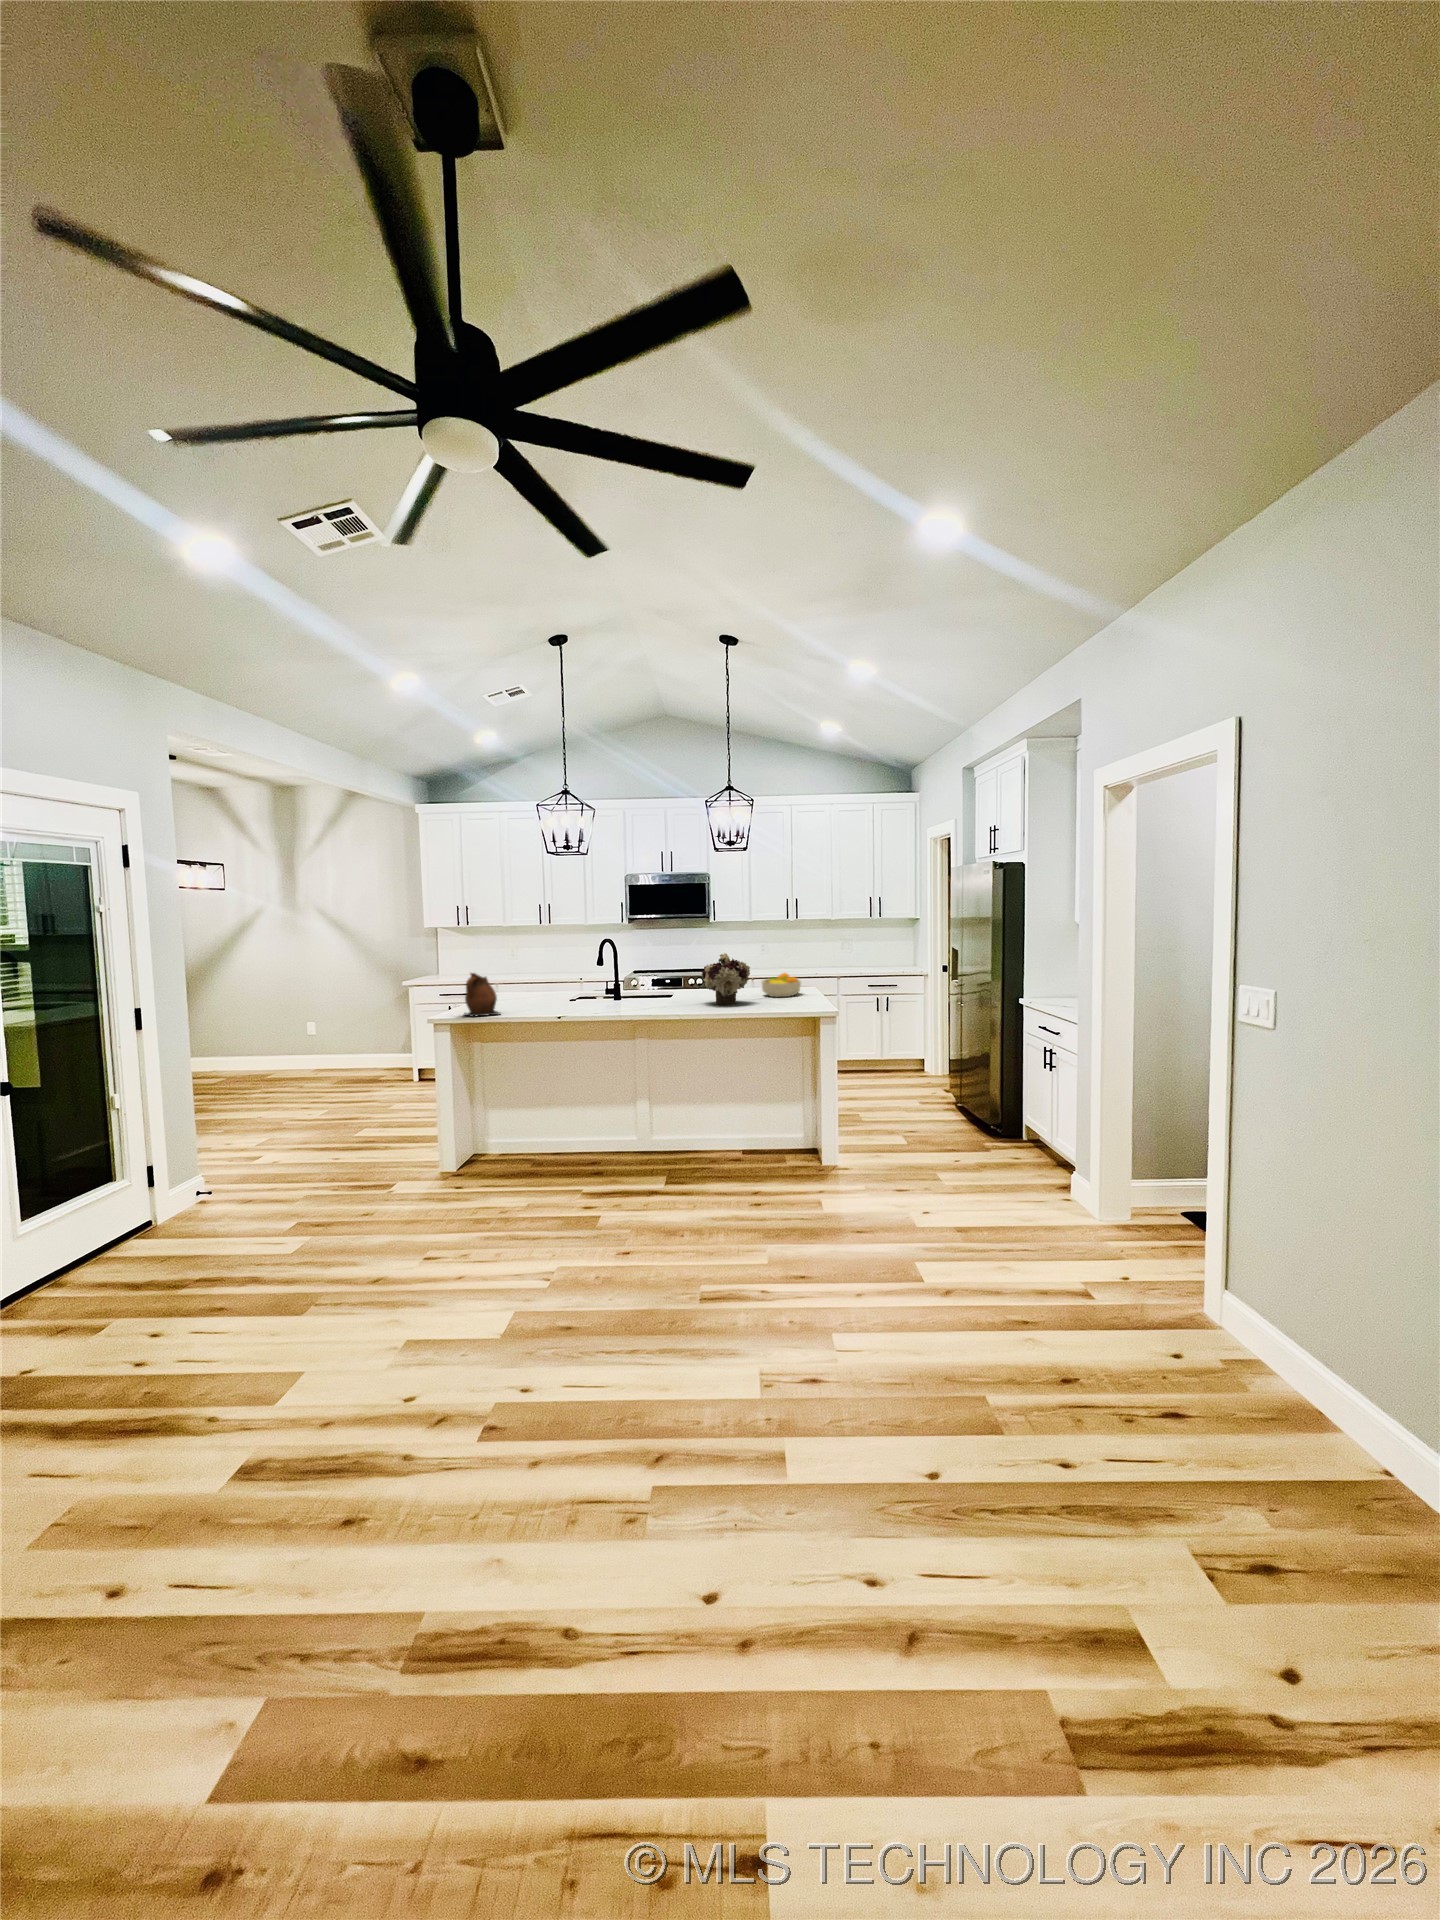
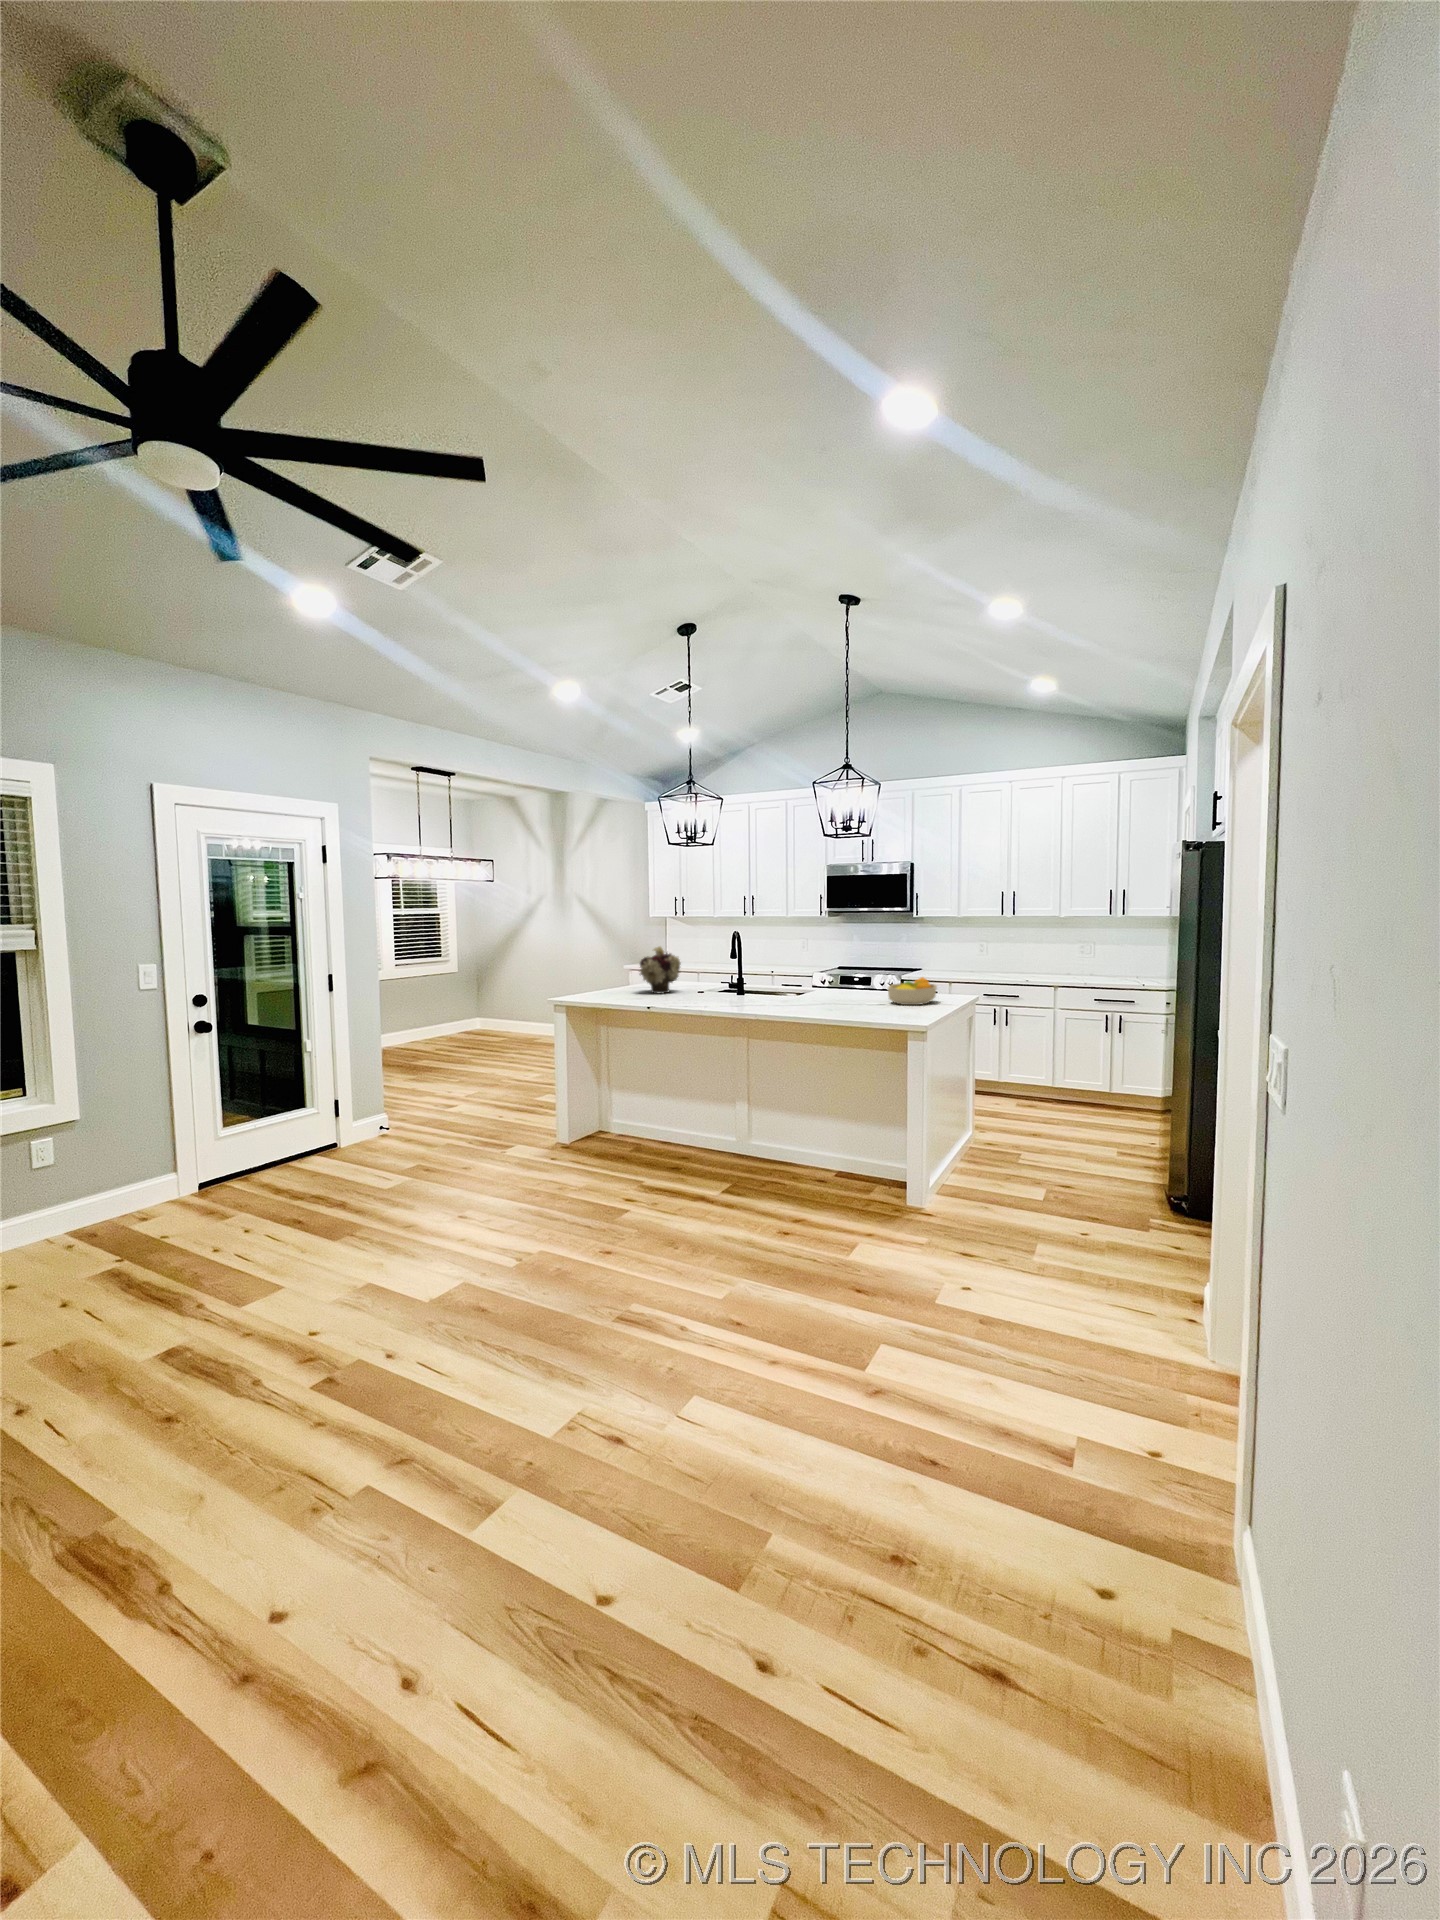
flower arrangement: present [702,953,750,1005] -> present [639,946,681,993]
ceramic pitcher: present [464,973,500,1017] -> none [580,959,615,1001]

